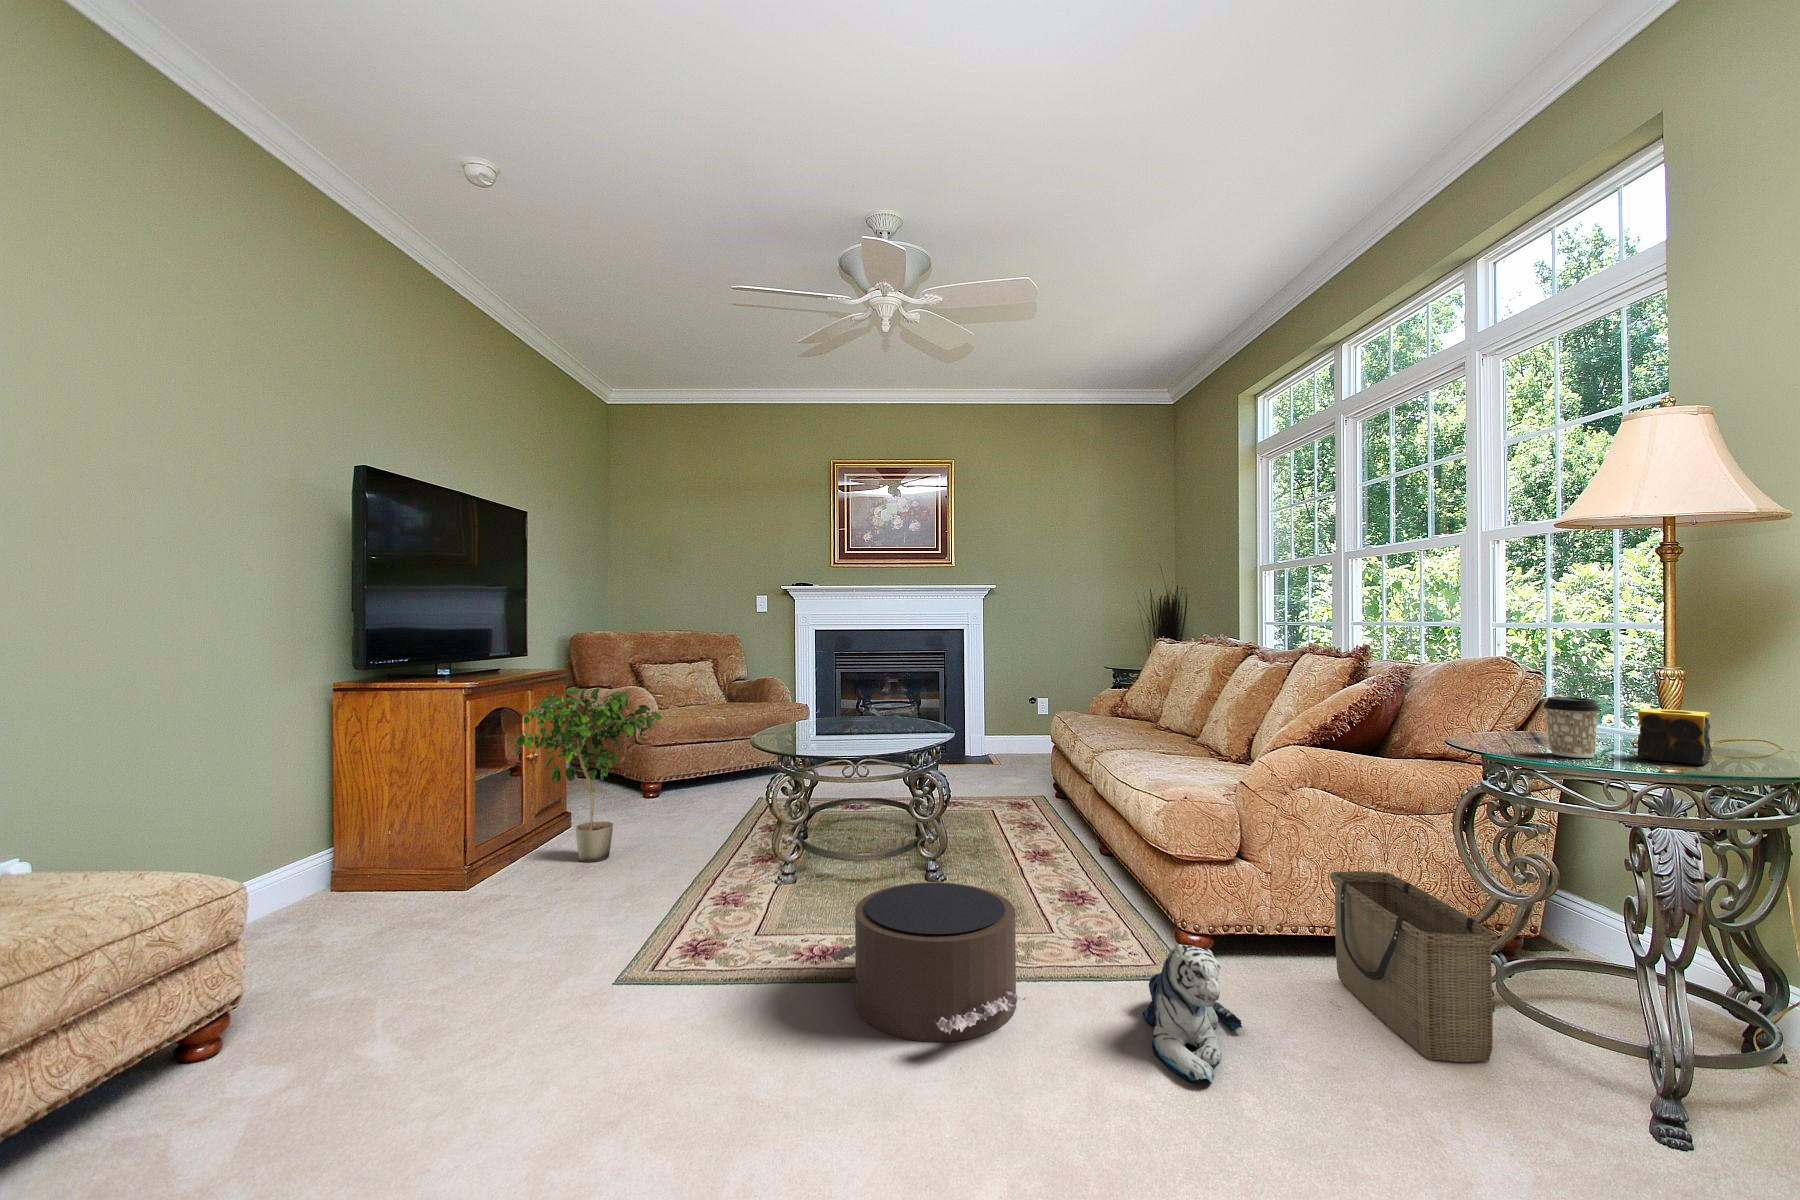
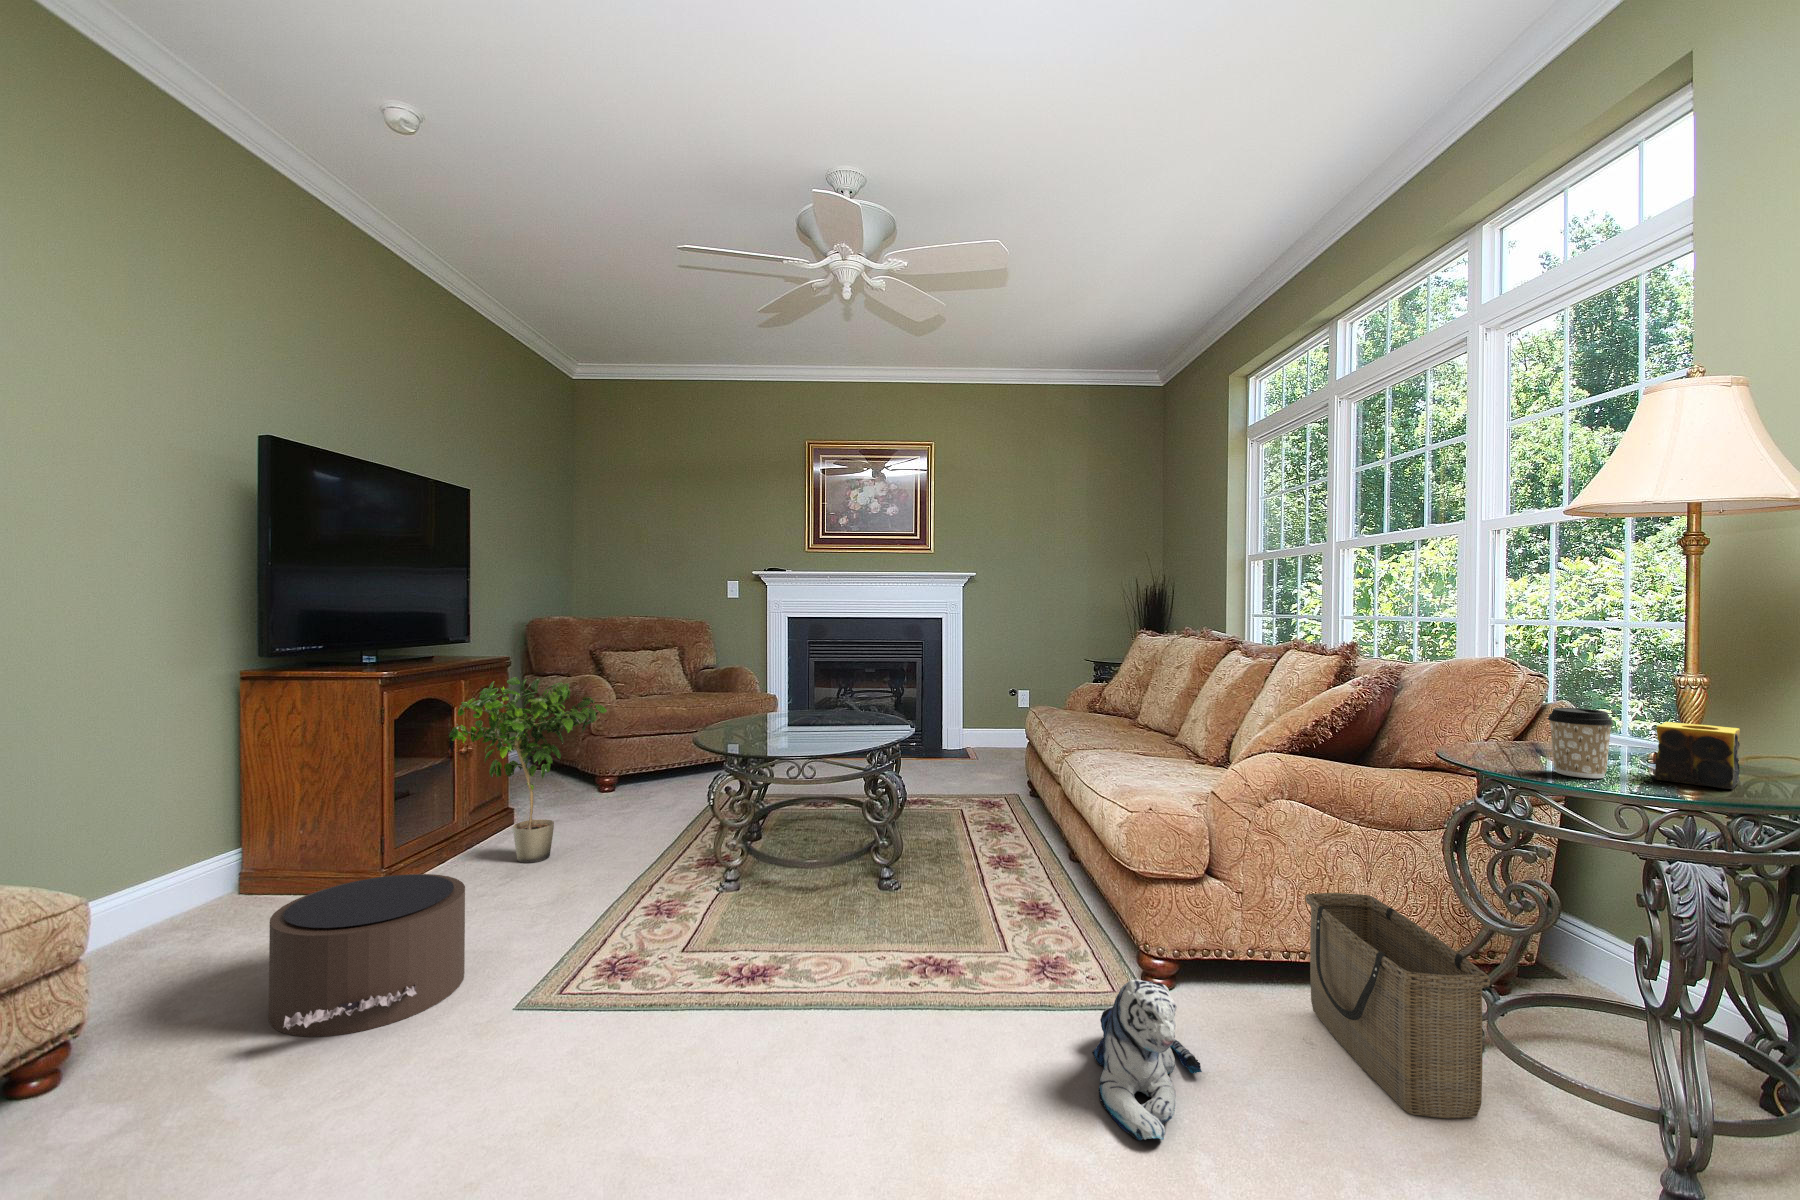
pouf: present [830,882,1025,1042] -> present [269,874,465,1037]

